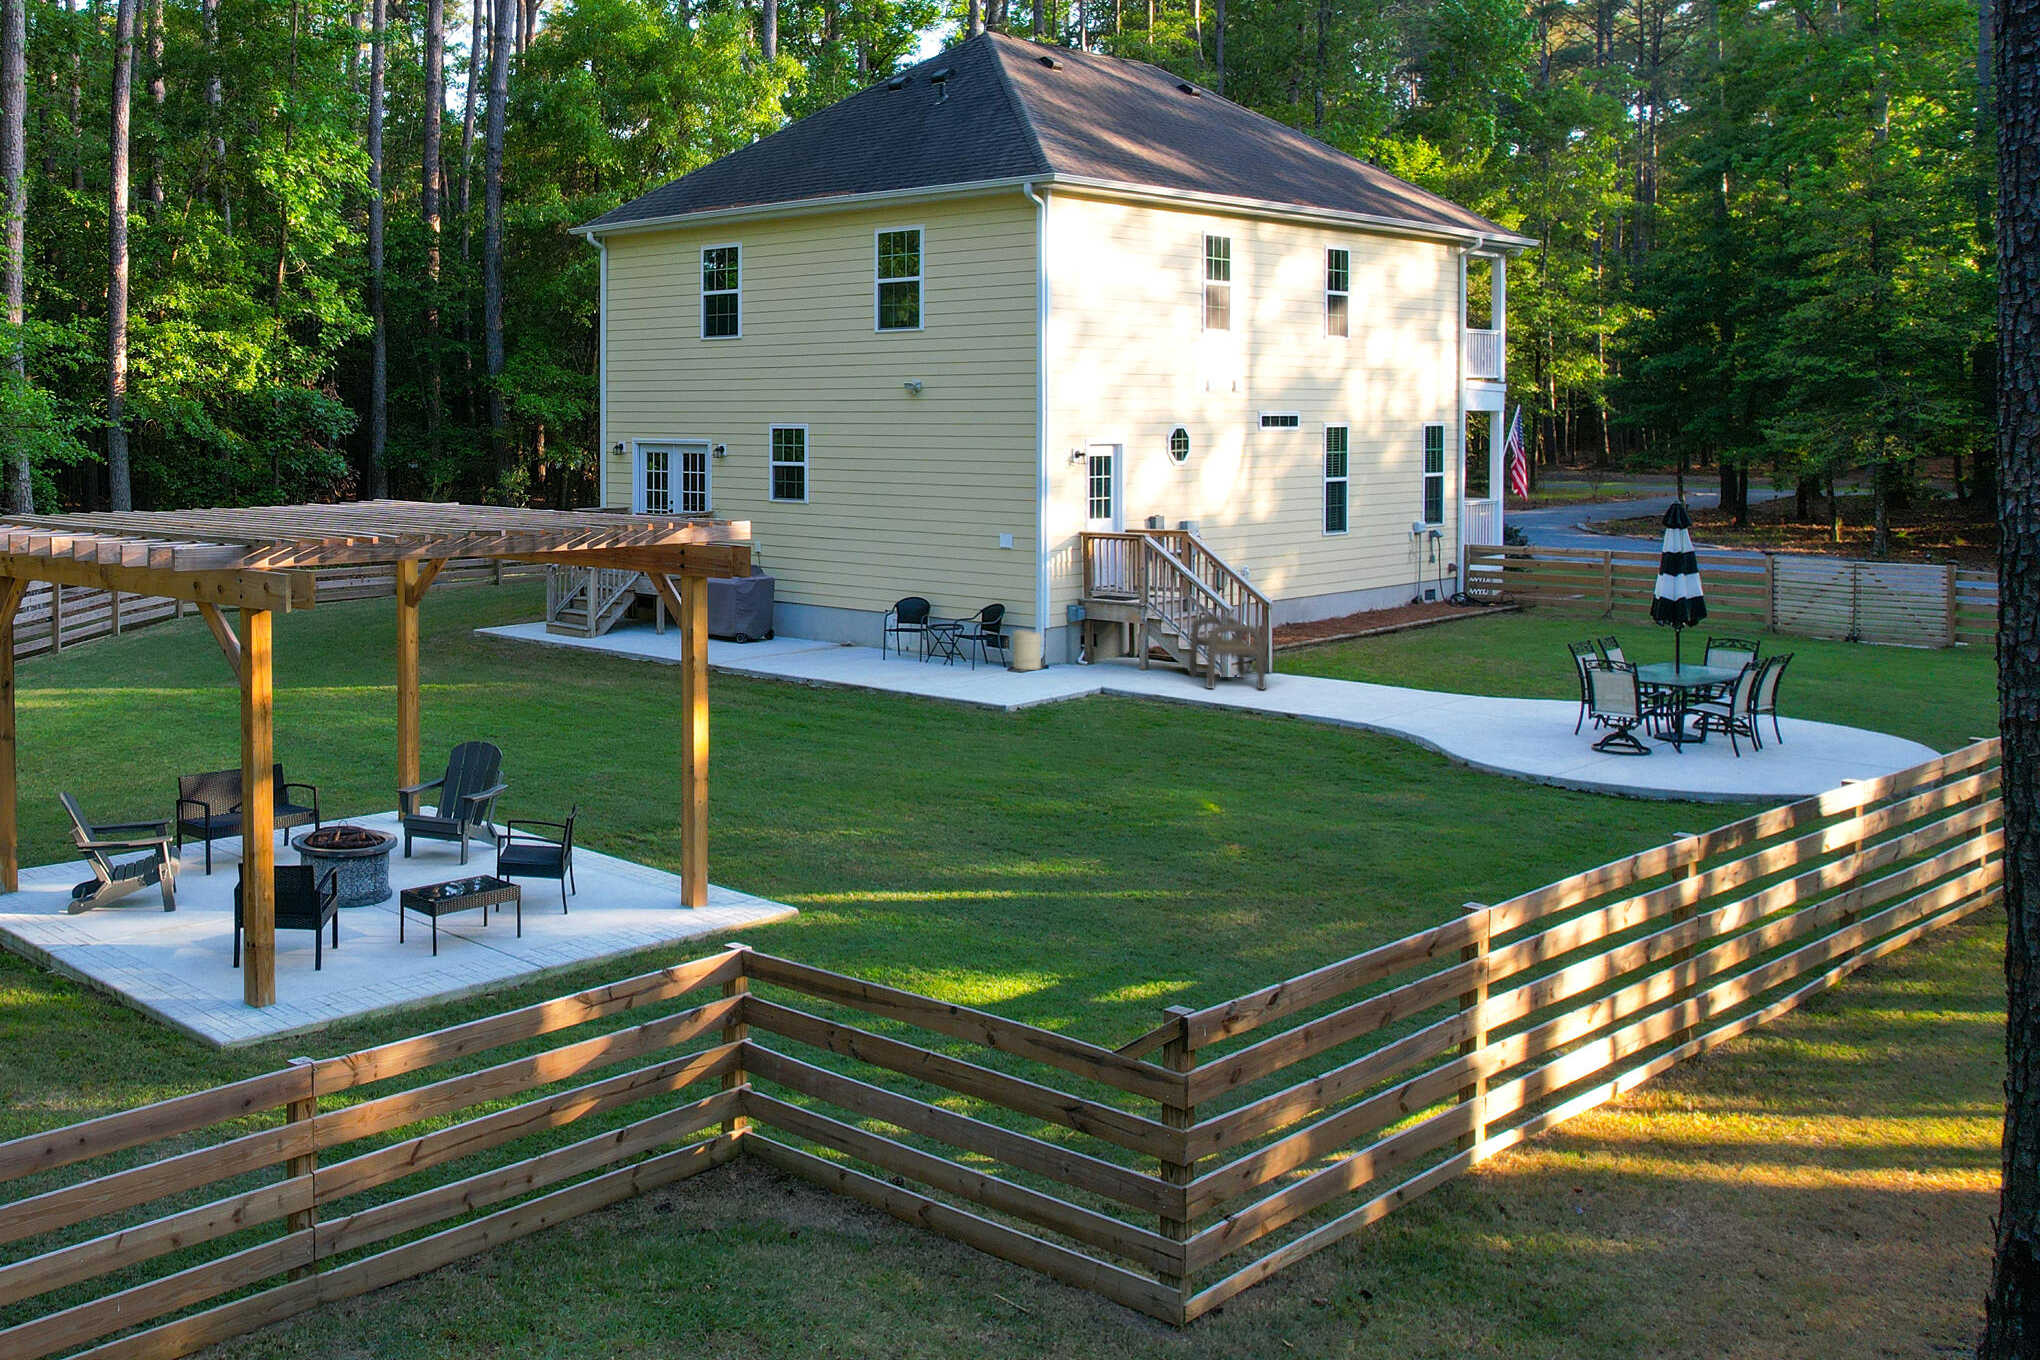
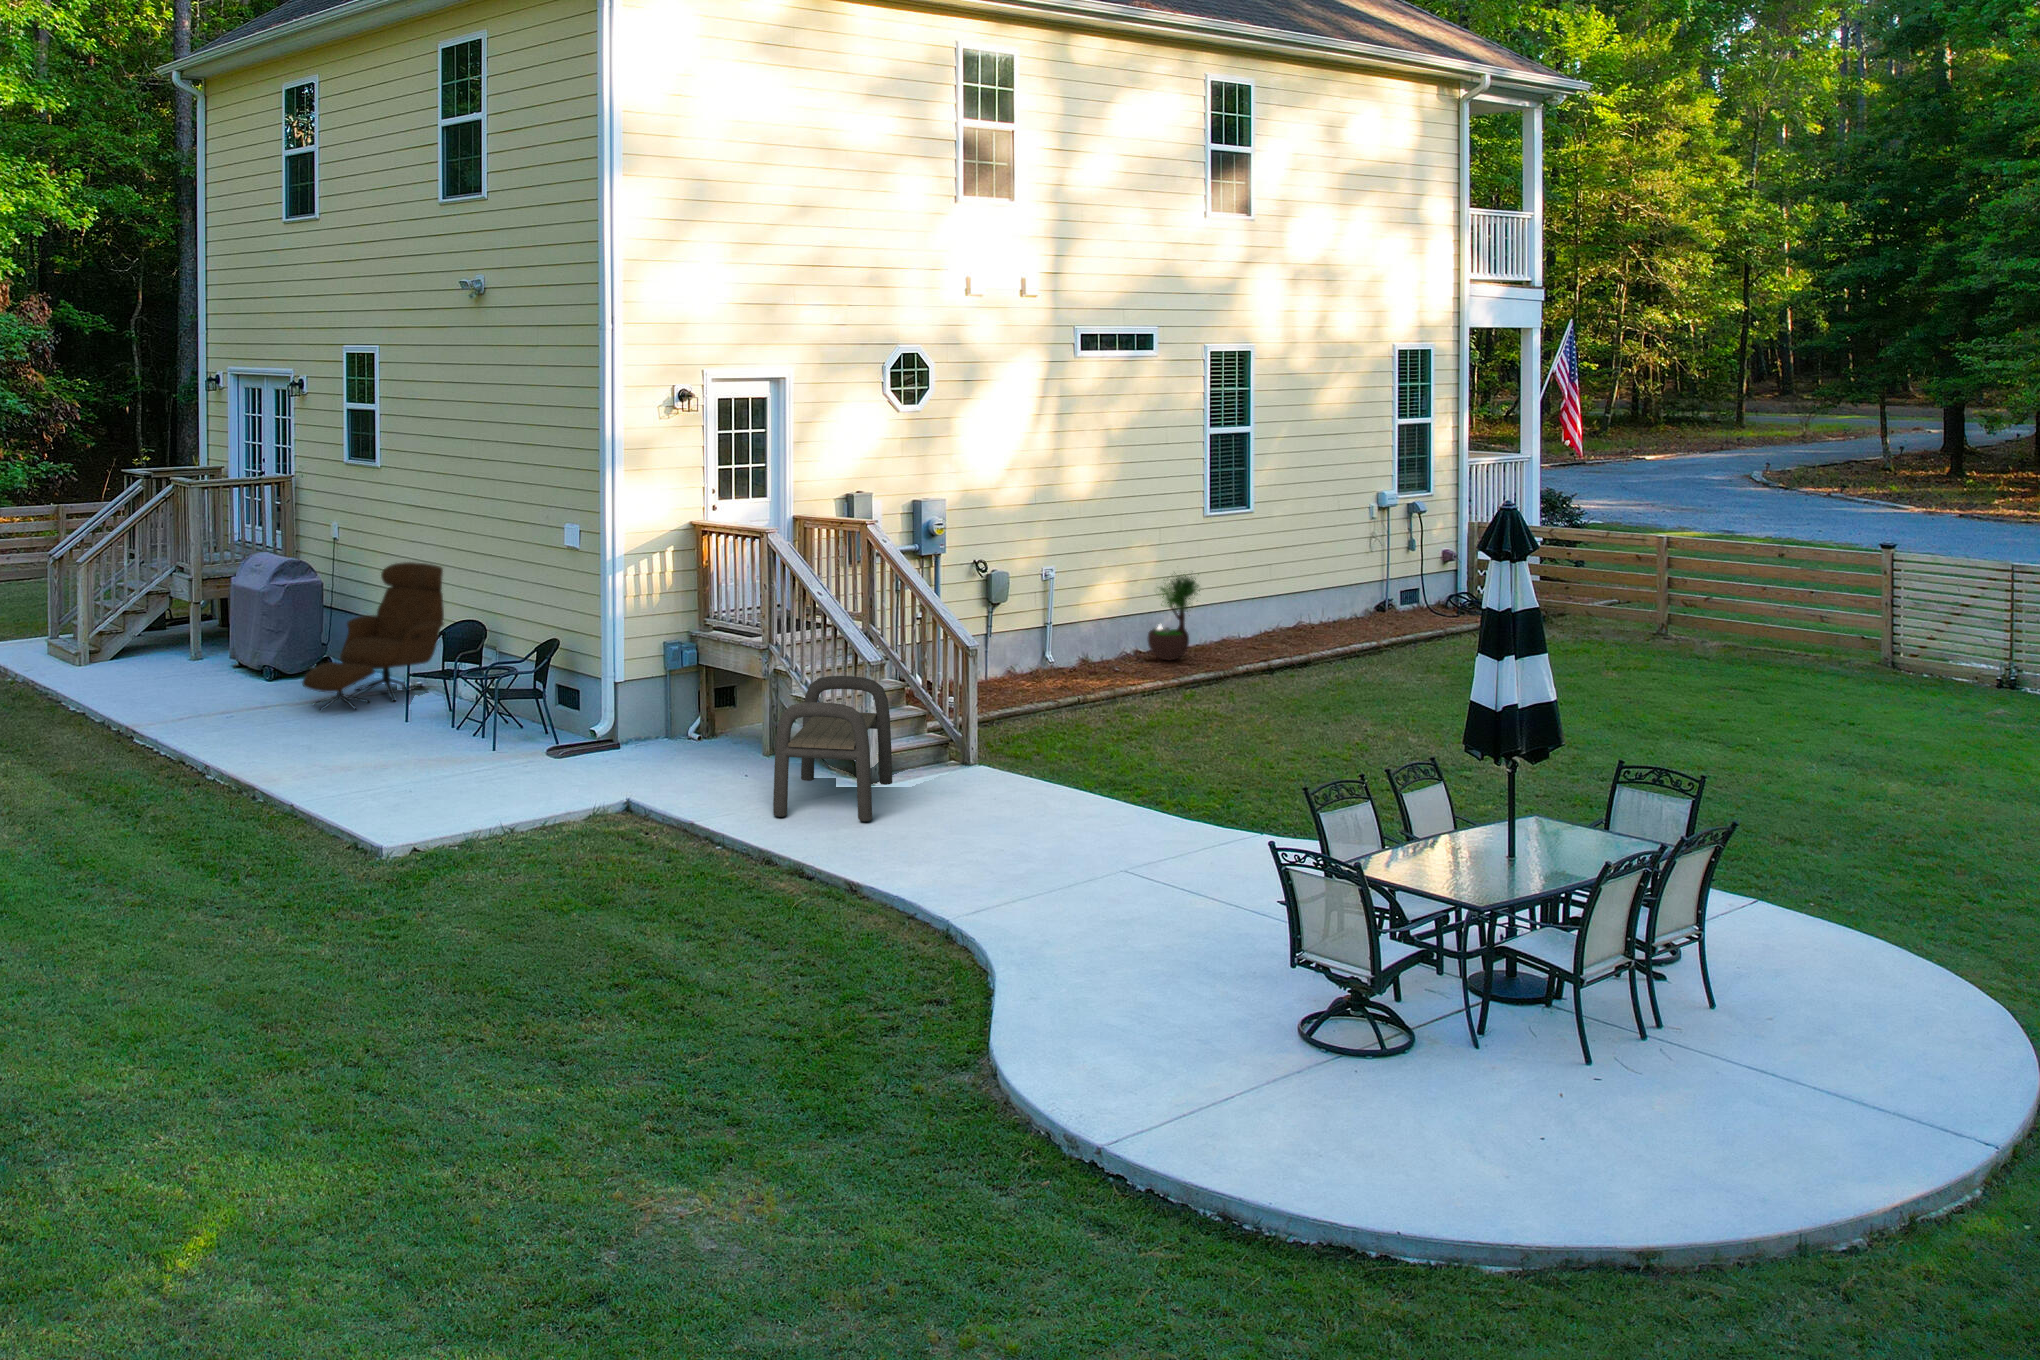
lounge chair: none [809,564,879,654] -> present [302,562,444,710]
potted tree: none [1295,568,1335,630] -> present [1148,574,1200,660]
bucket: present [1012,630,1042,670] -> none [535,687,596,757]

